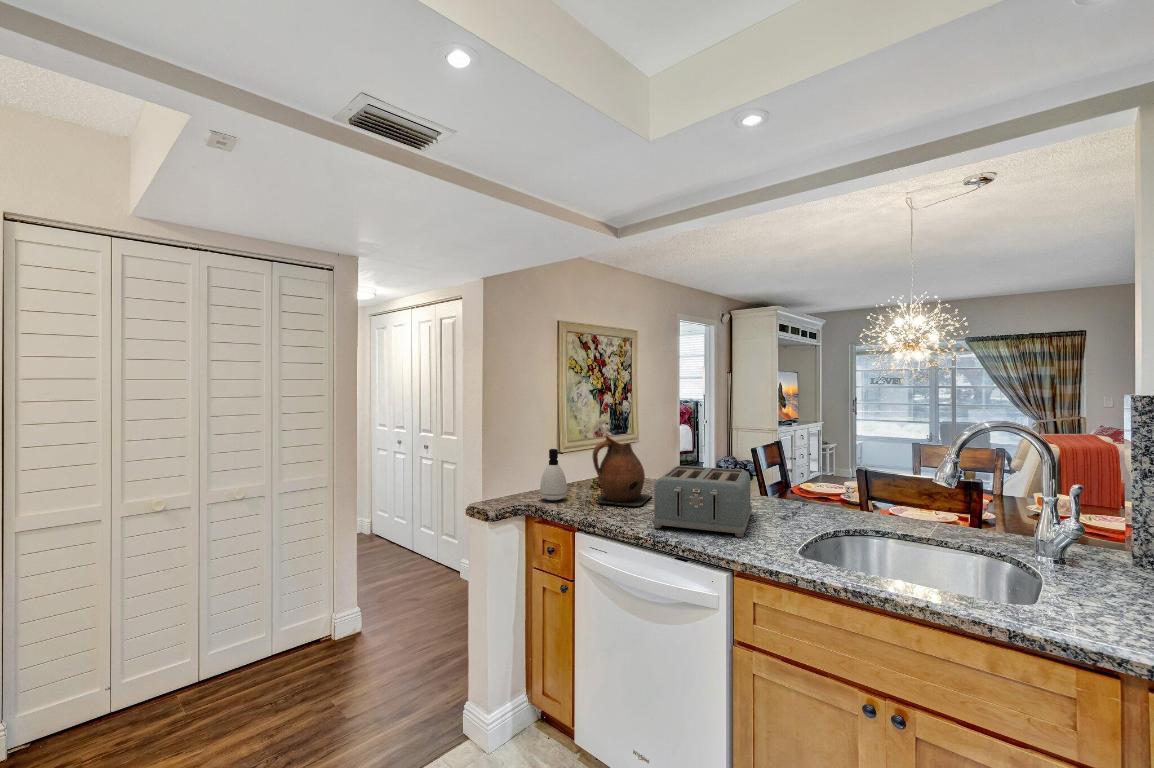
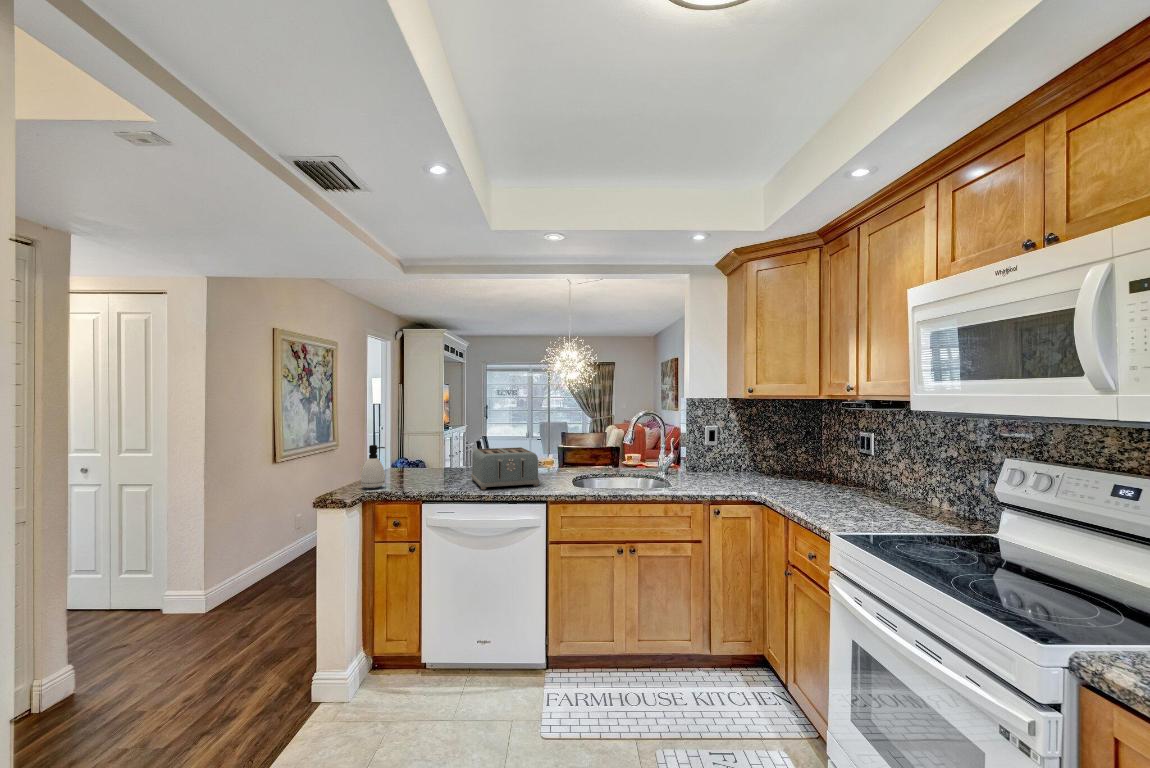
ceramic pitcher: present [593,435,652,507] -> none [406,431,450,484]

